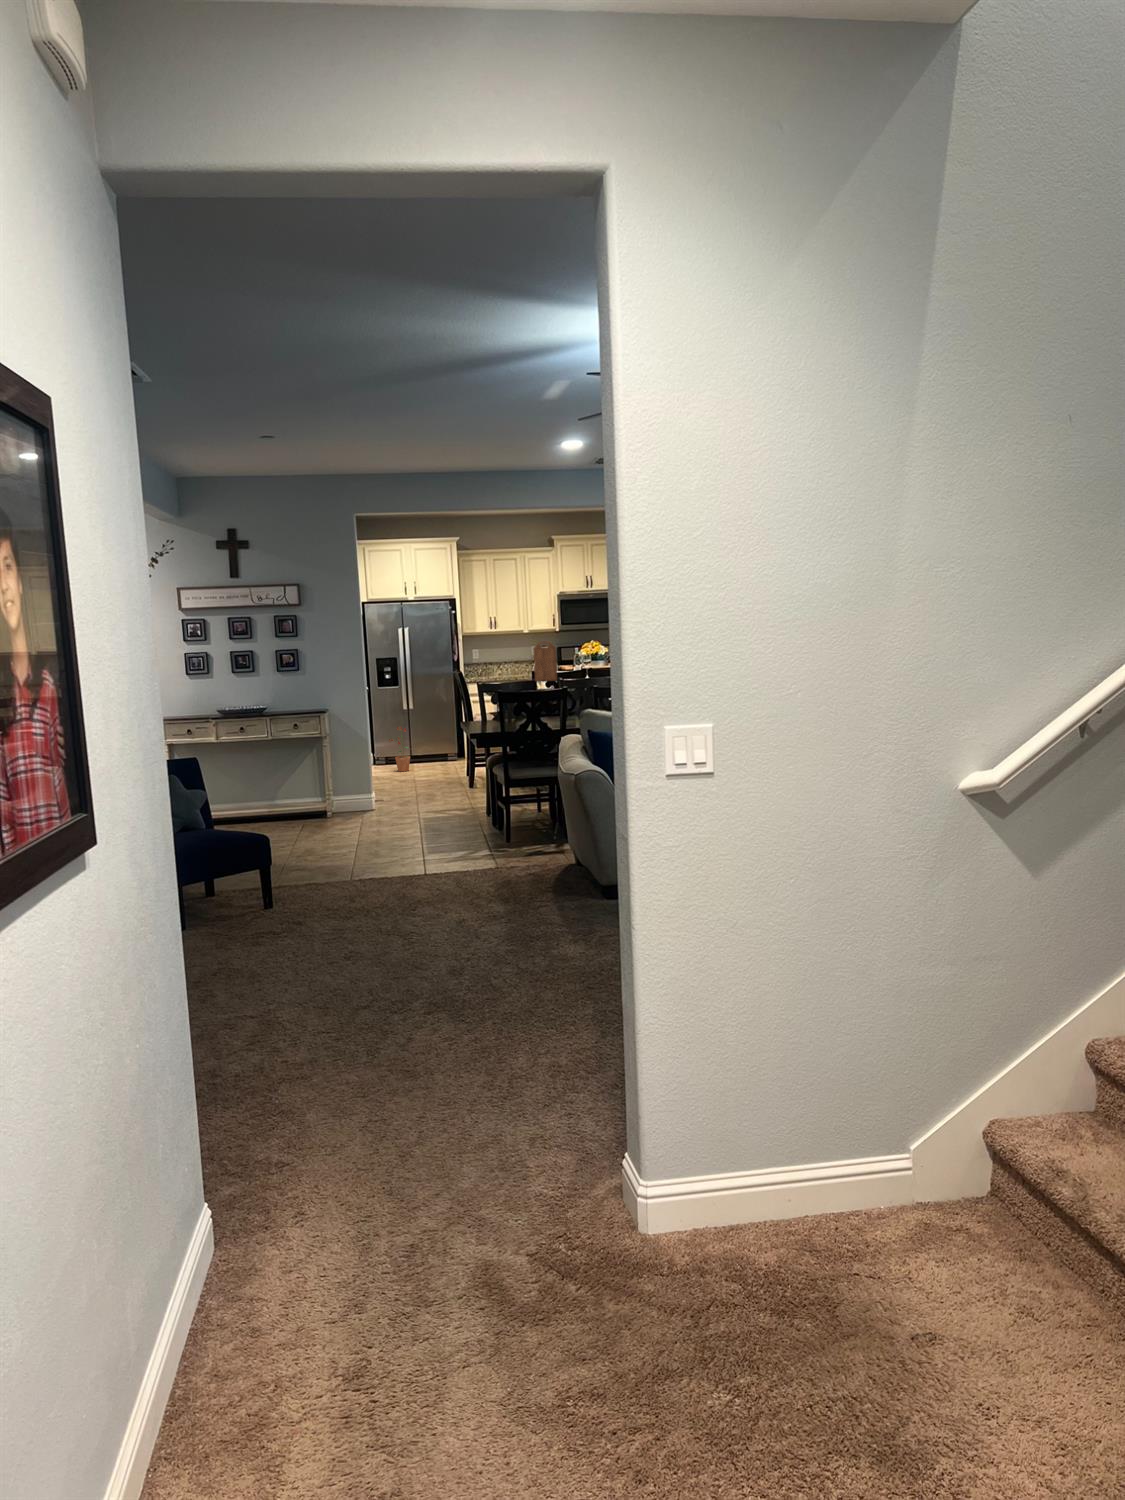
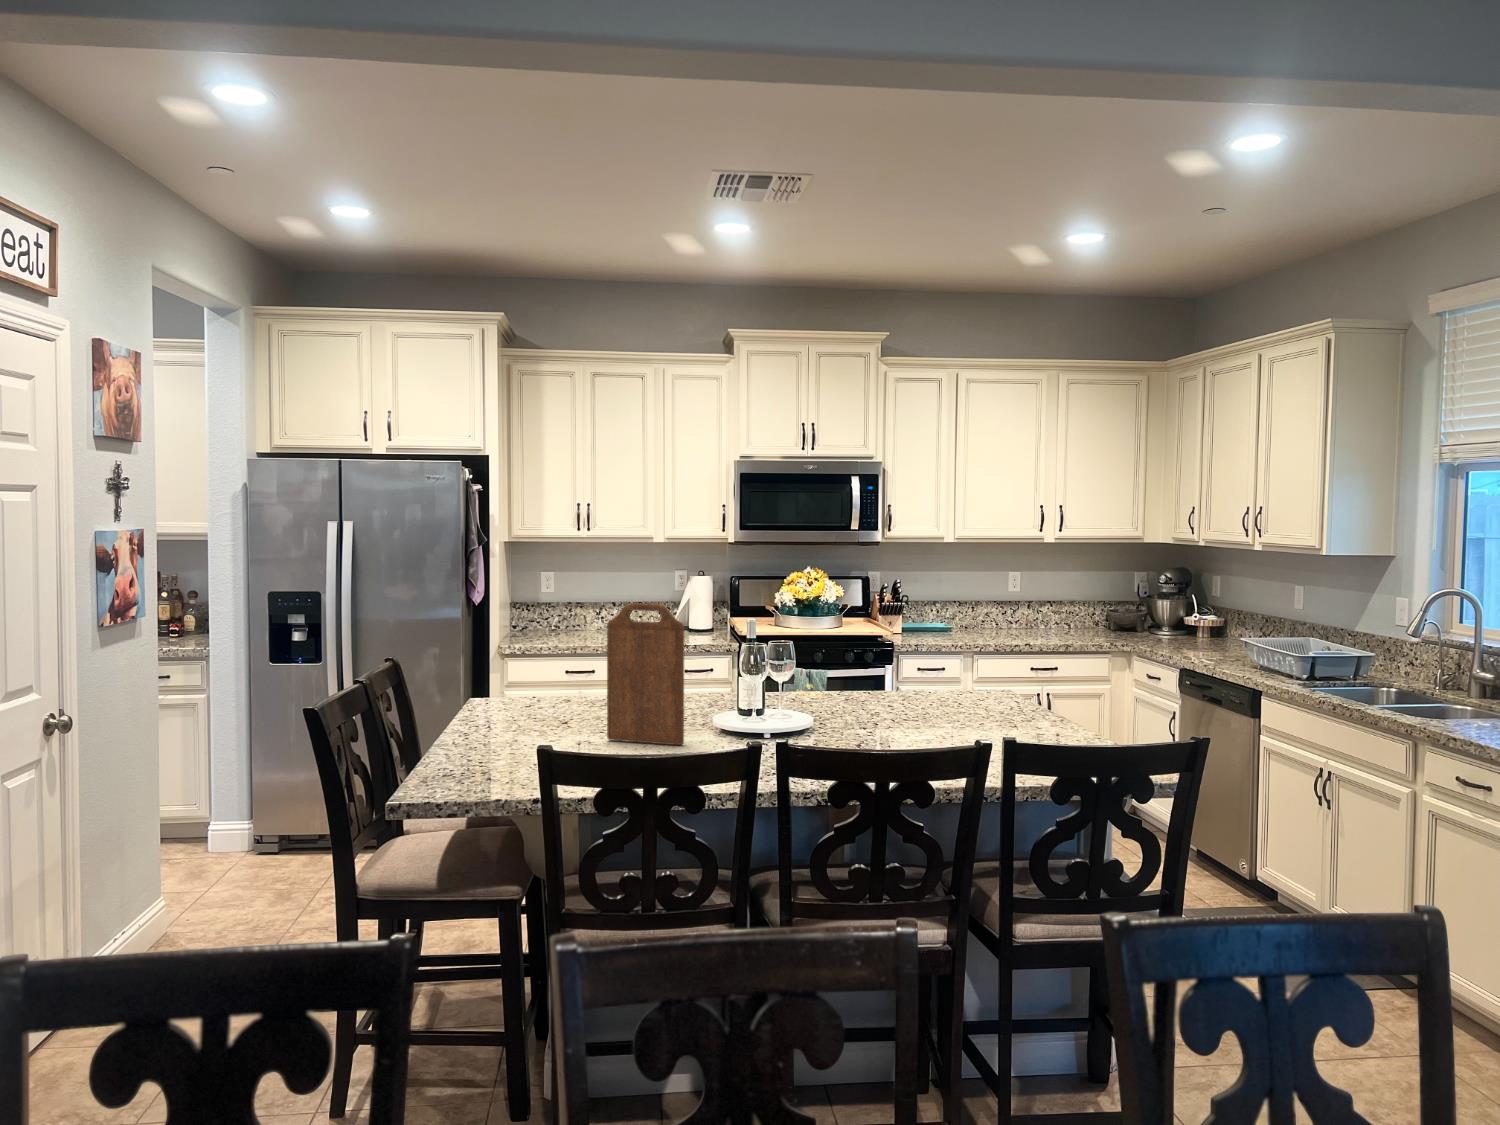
potted plant: present [389,726,410,772] -> none [244,783,301,914]

